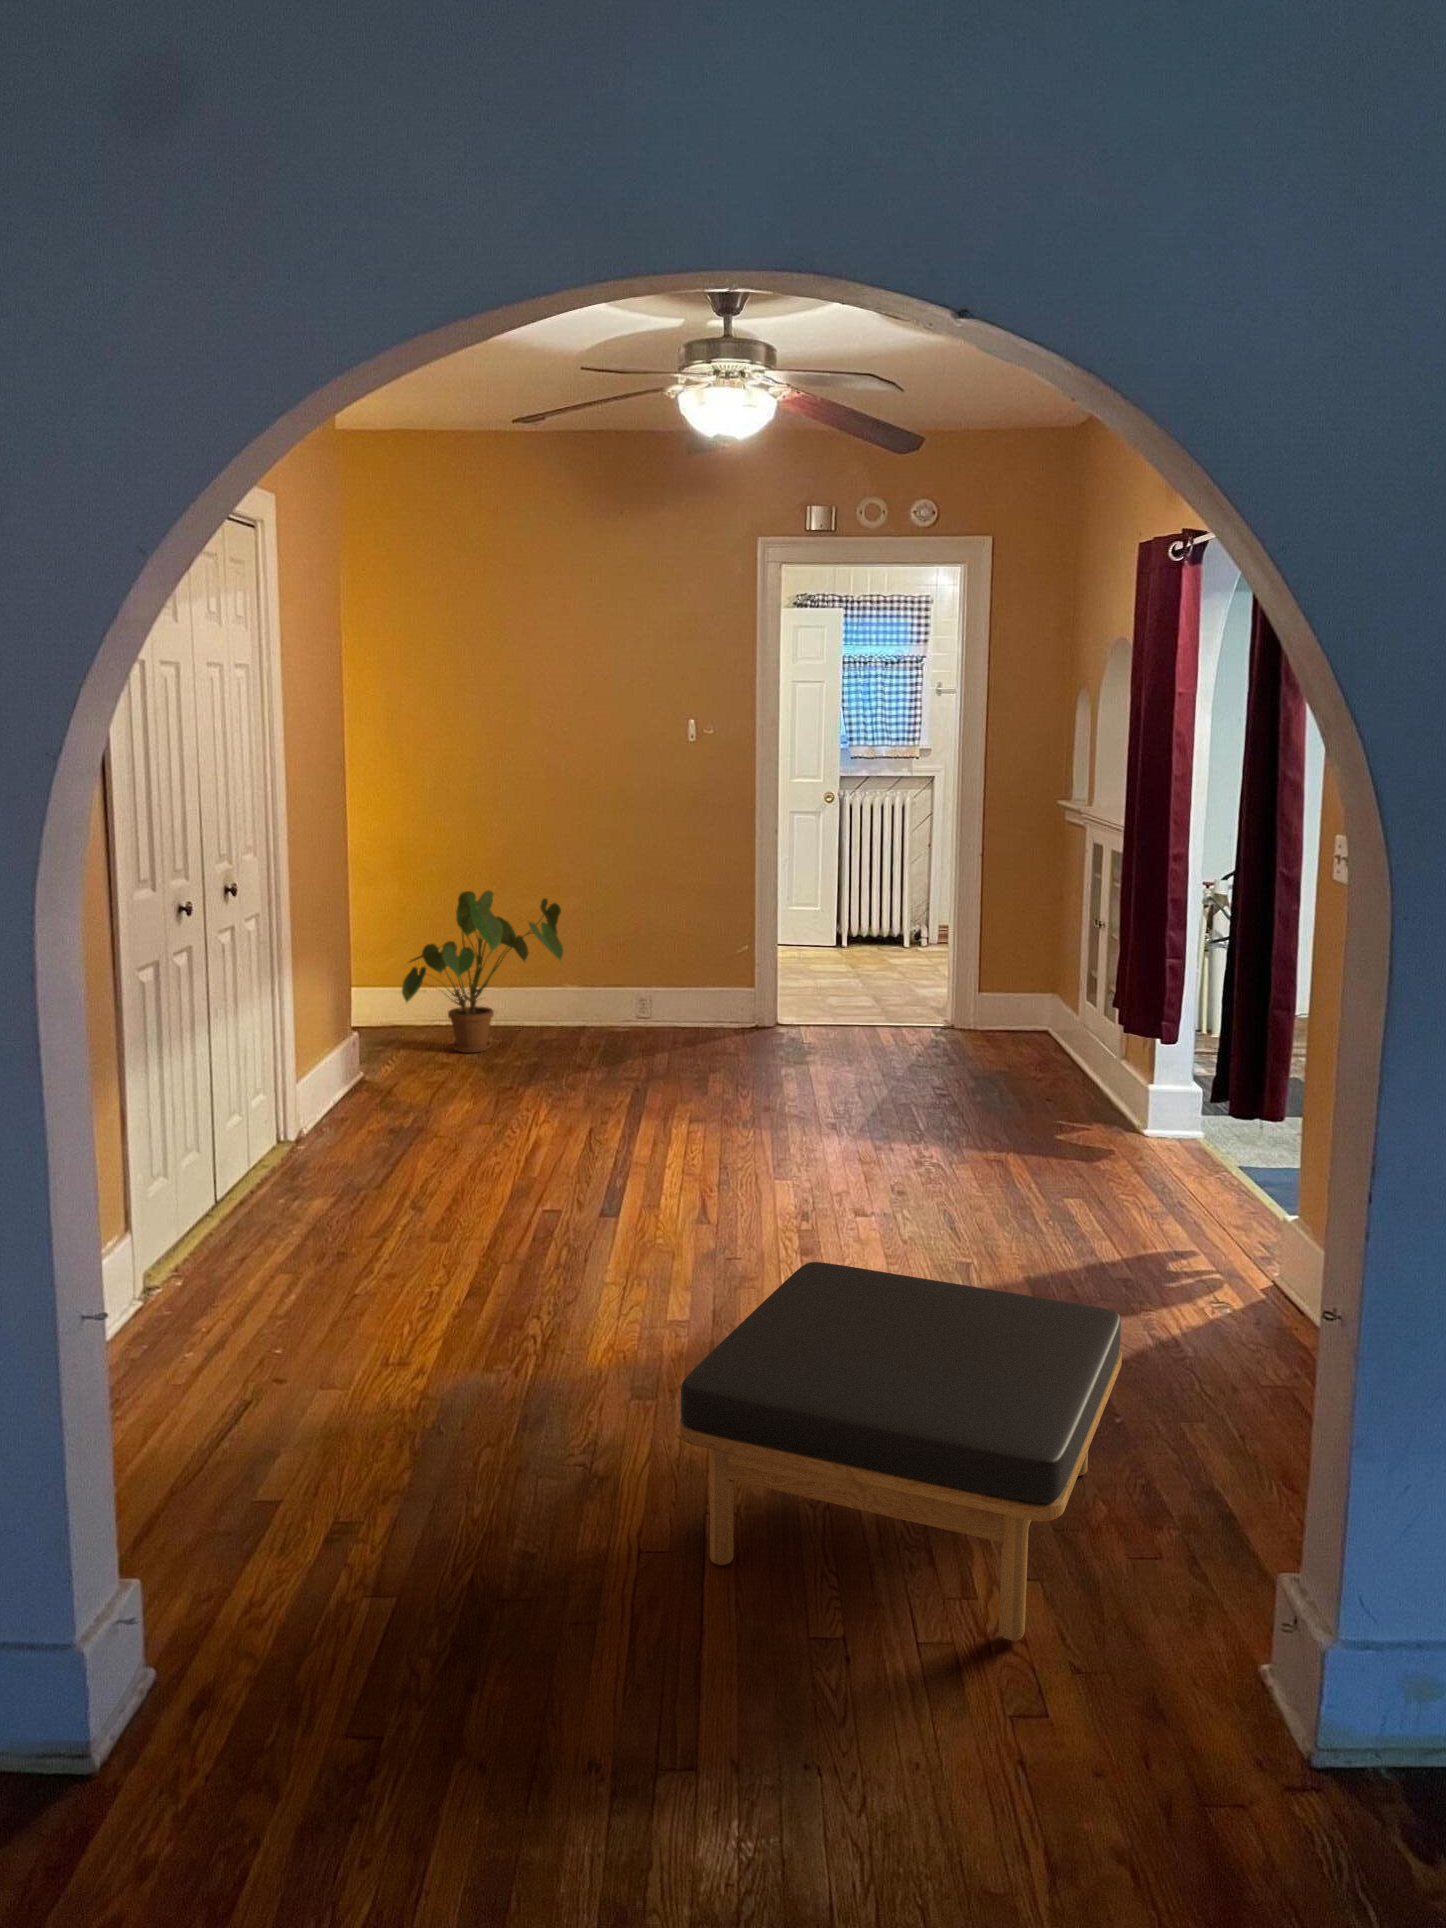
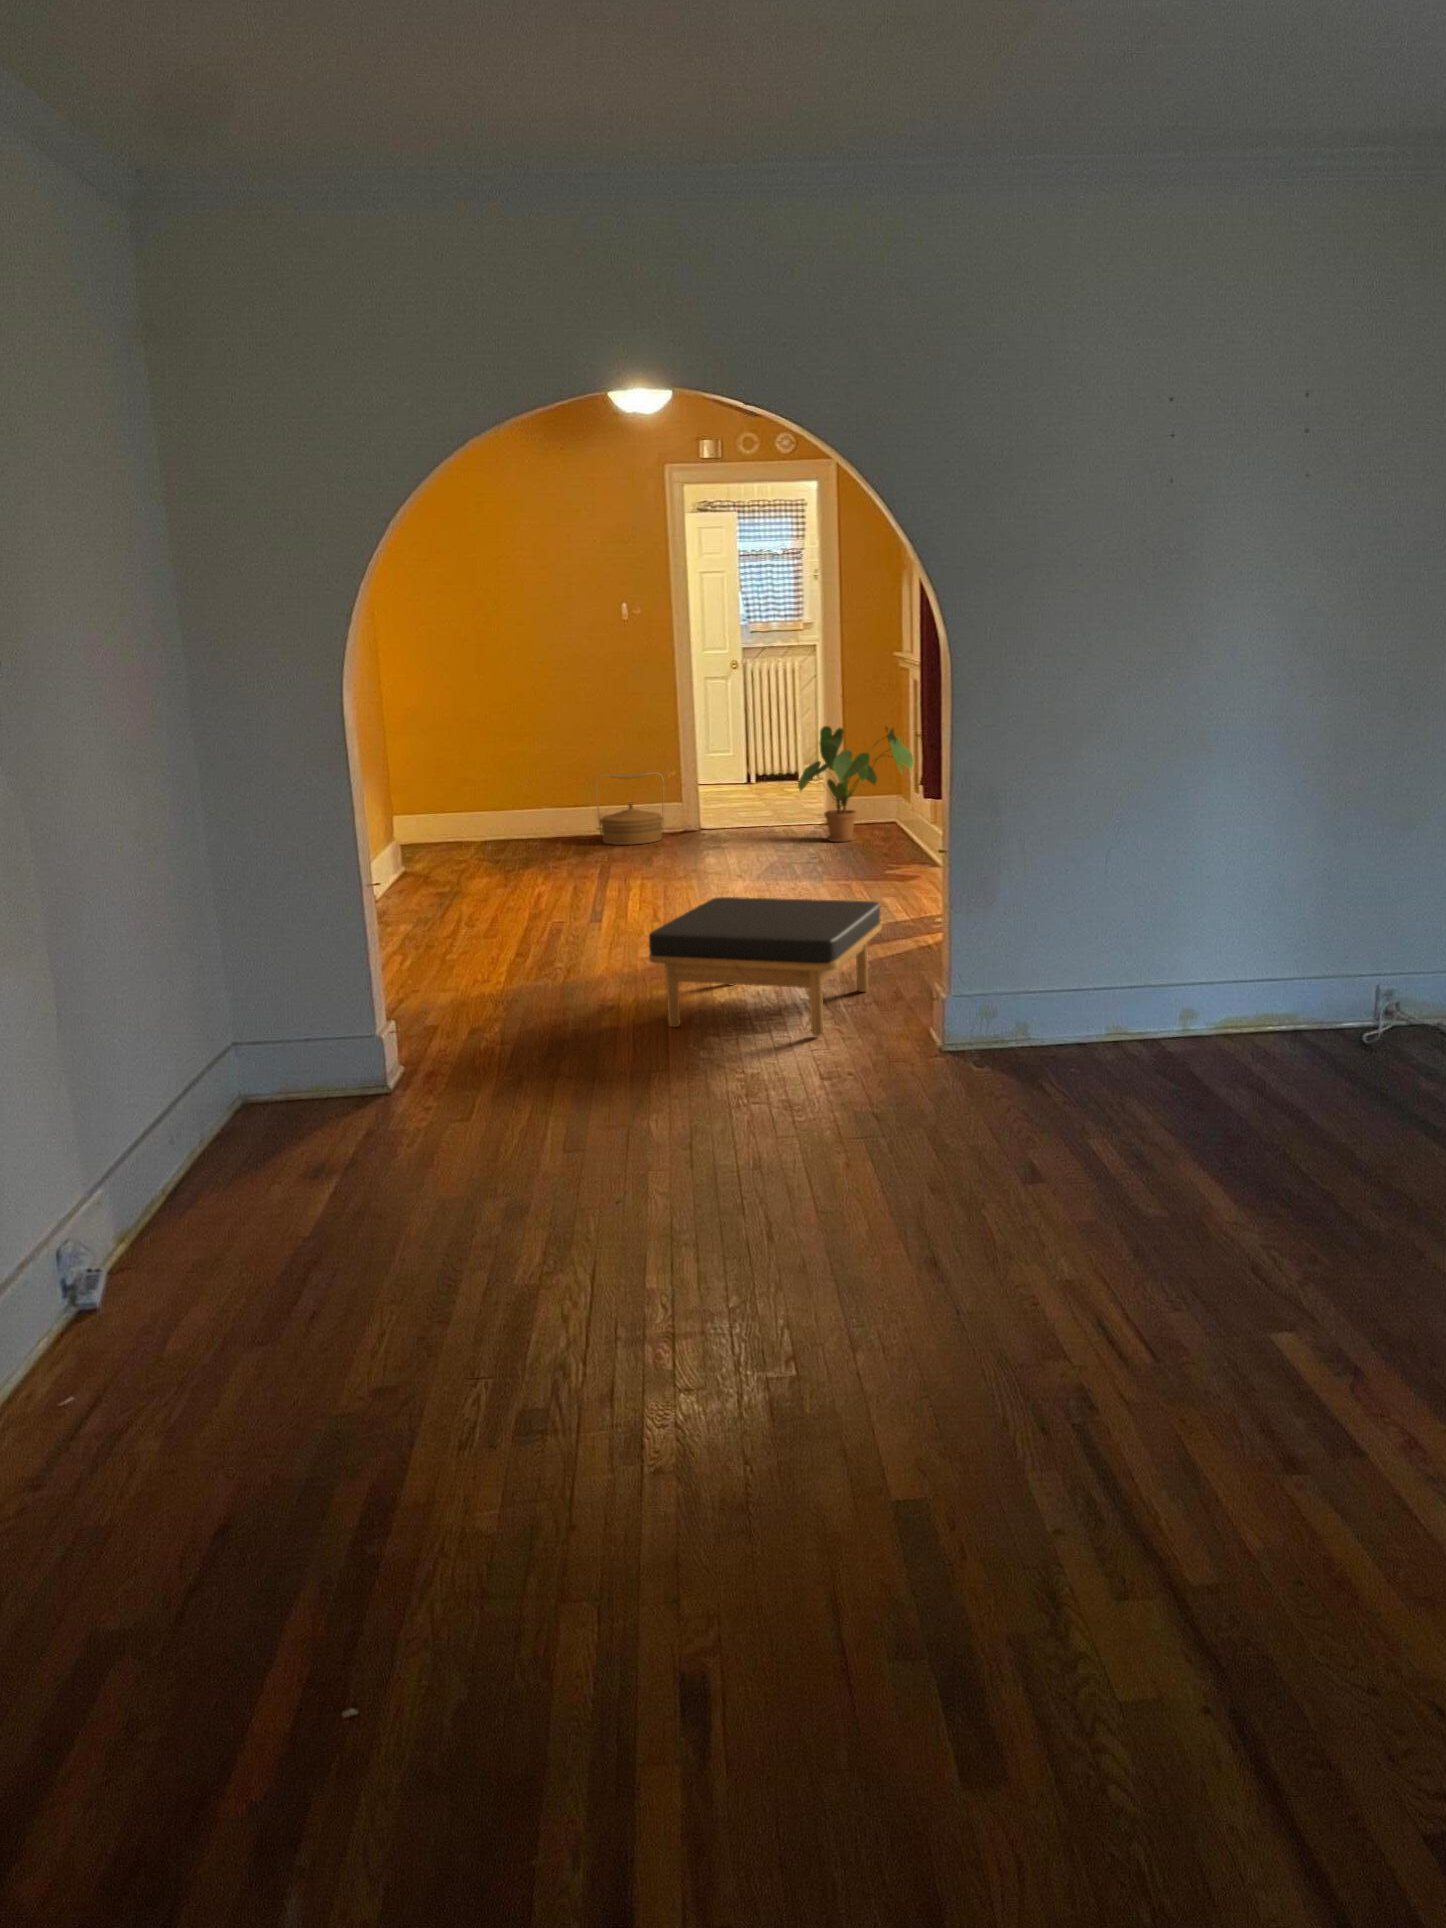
house plant: present [402,890,563,1053] -> present [798,726,914,842]
woven basket: none [636,947,731,1048] -> present [595,772,664,845]

